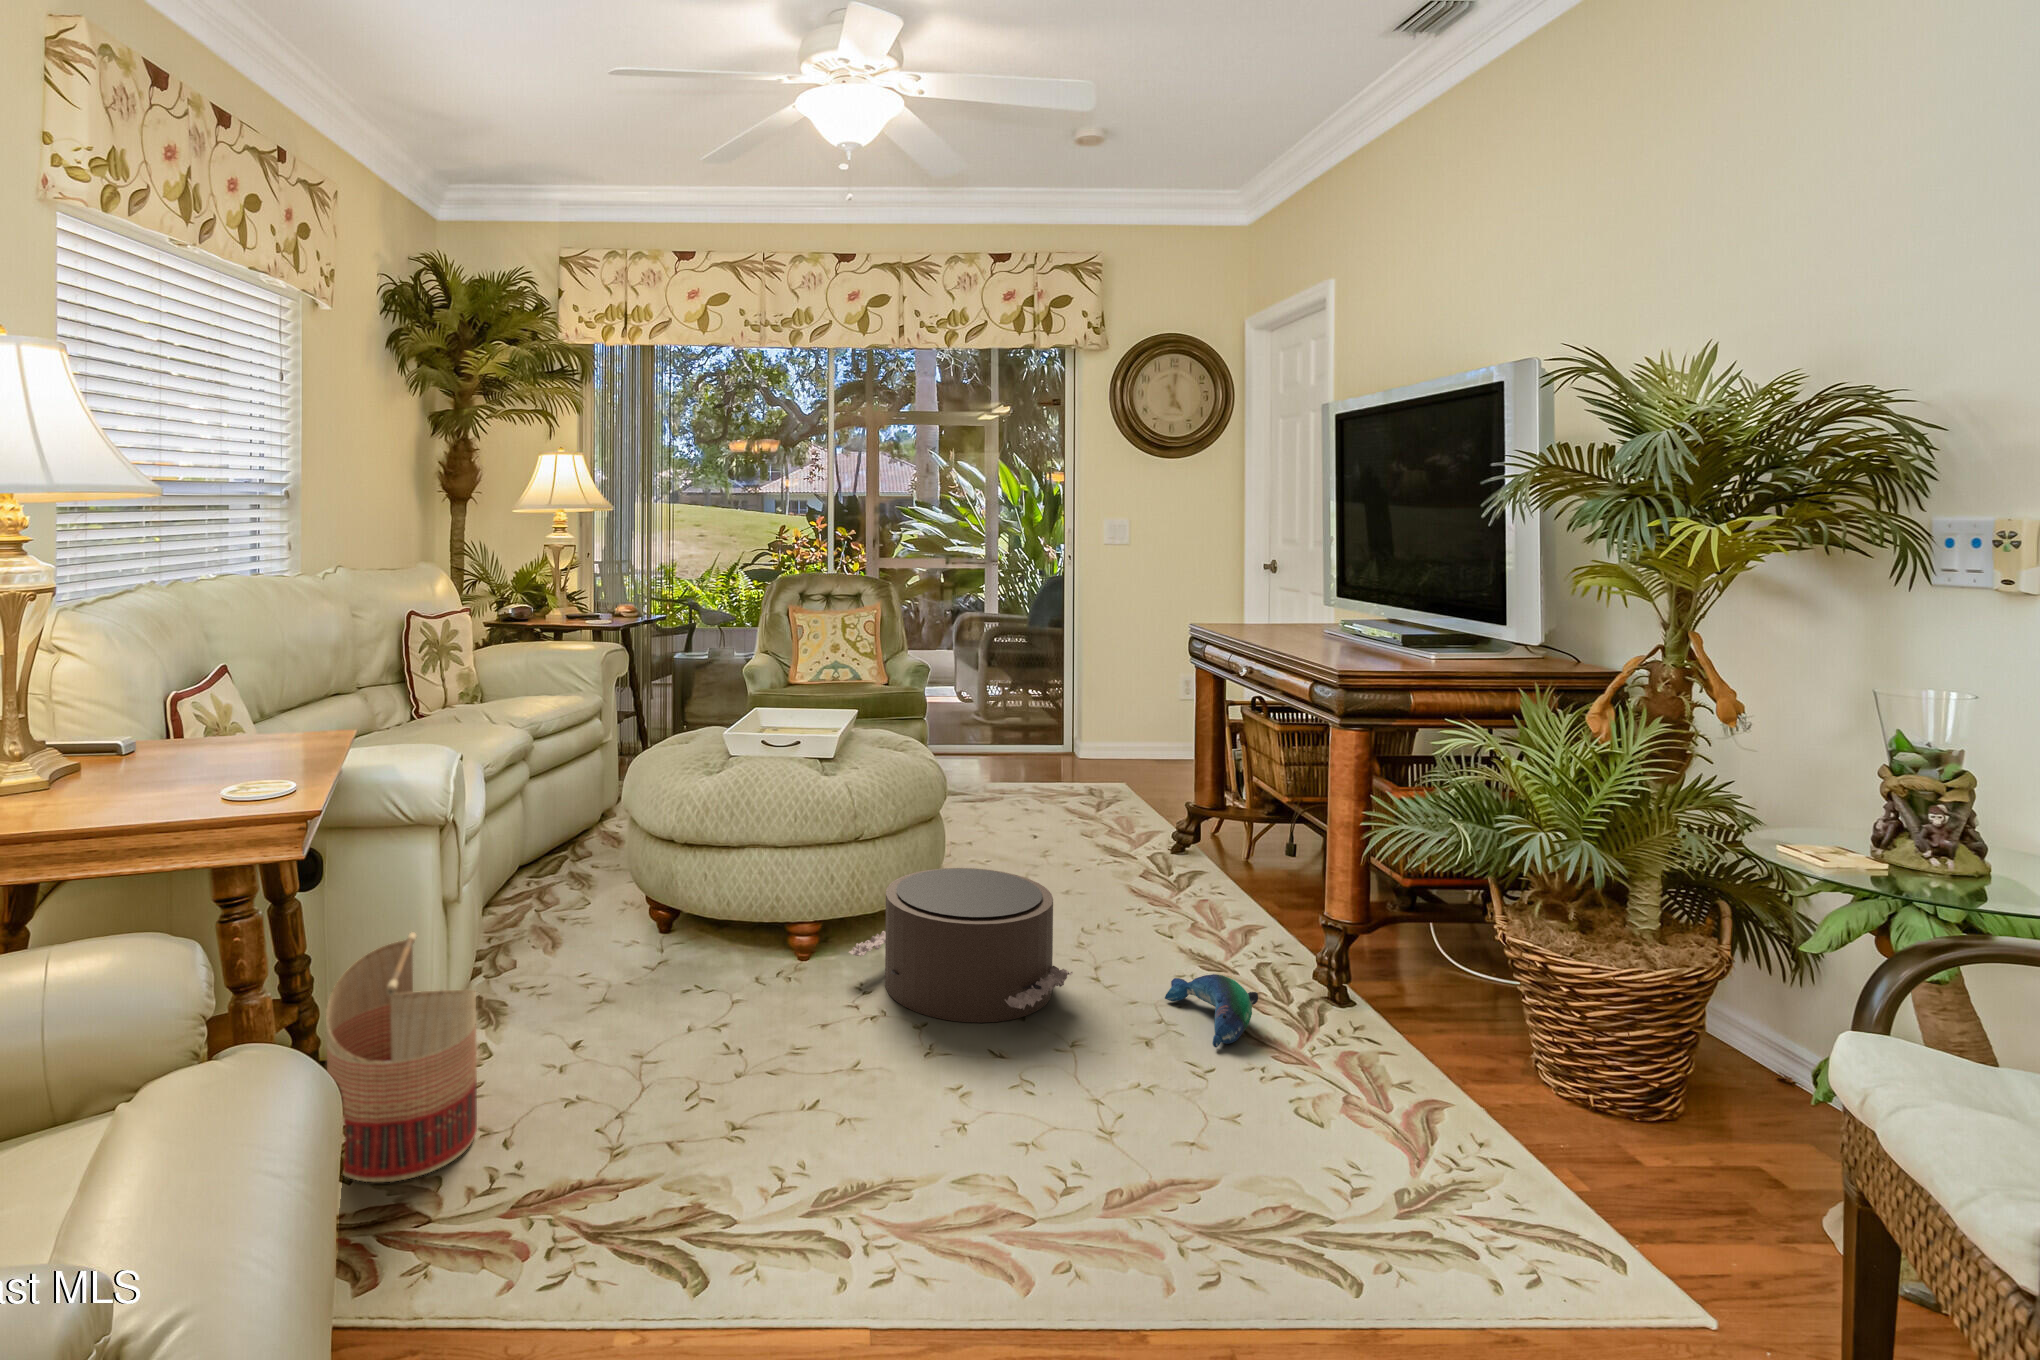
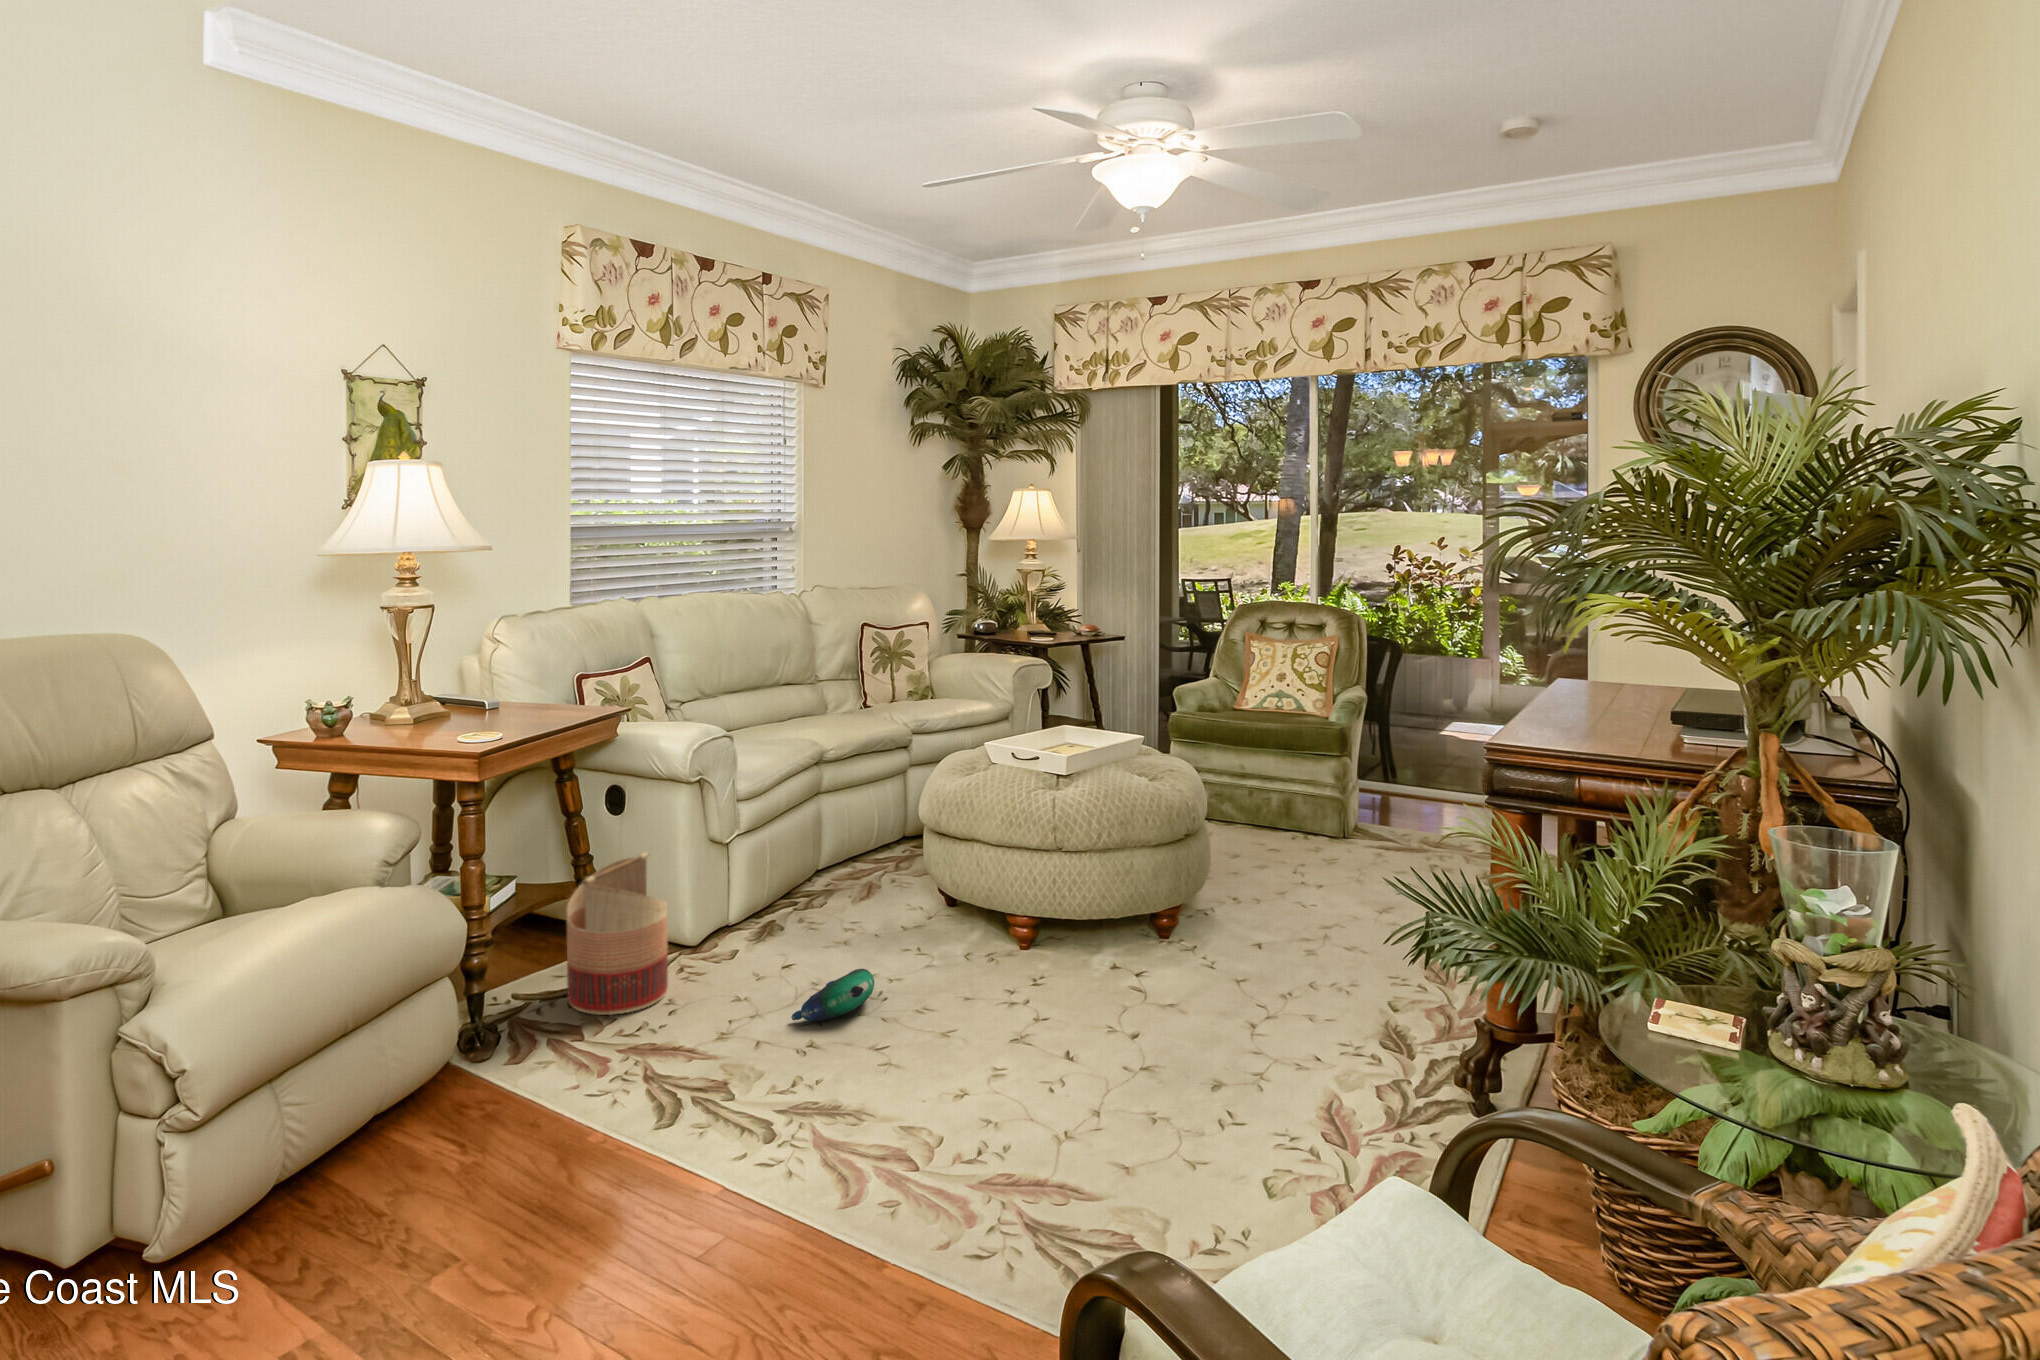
pouf: present [849,868,1073,1023] -> none [1027,891,1202,1038]
plush toy: present [1165,974,1258,1048] -> present [791,969,875,1022]

